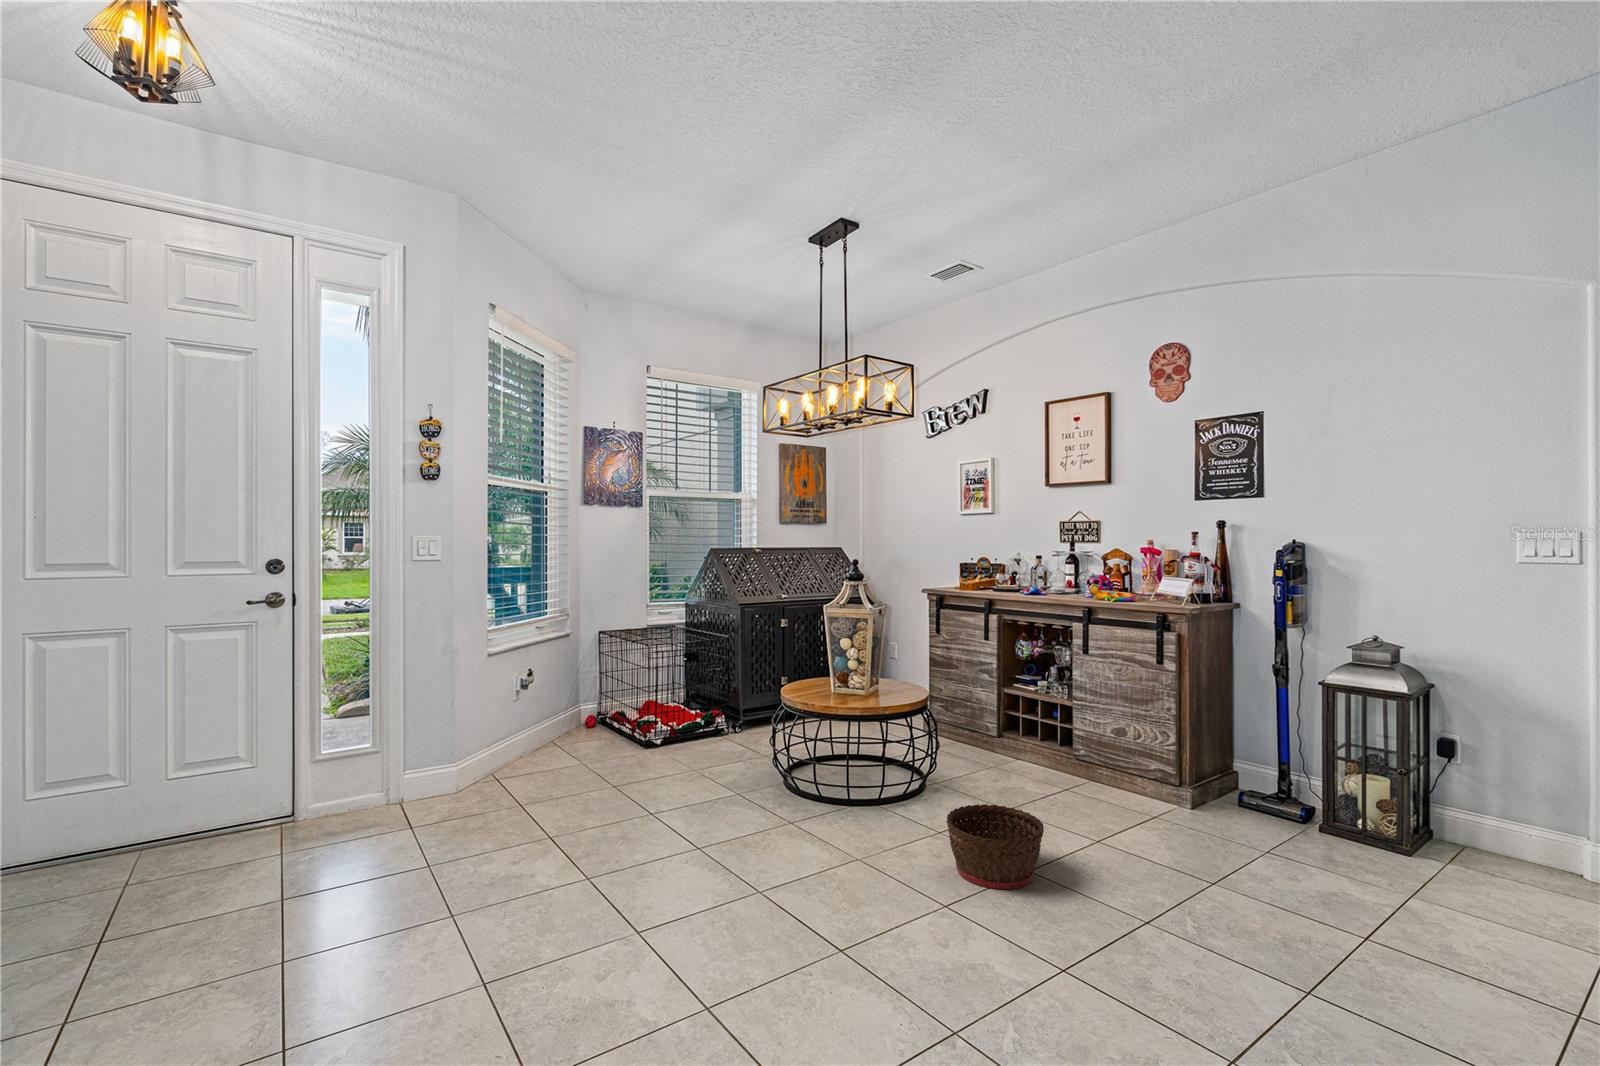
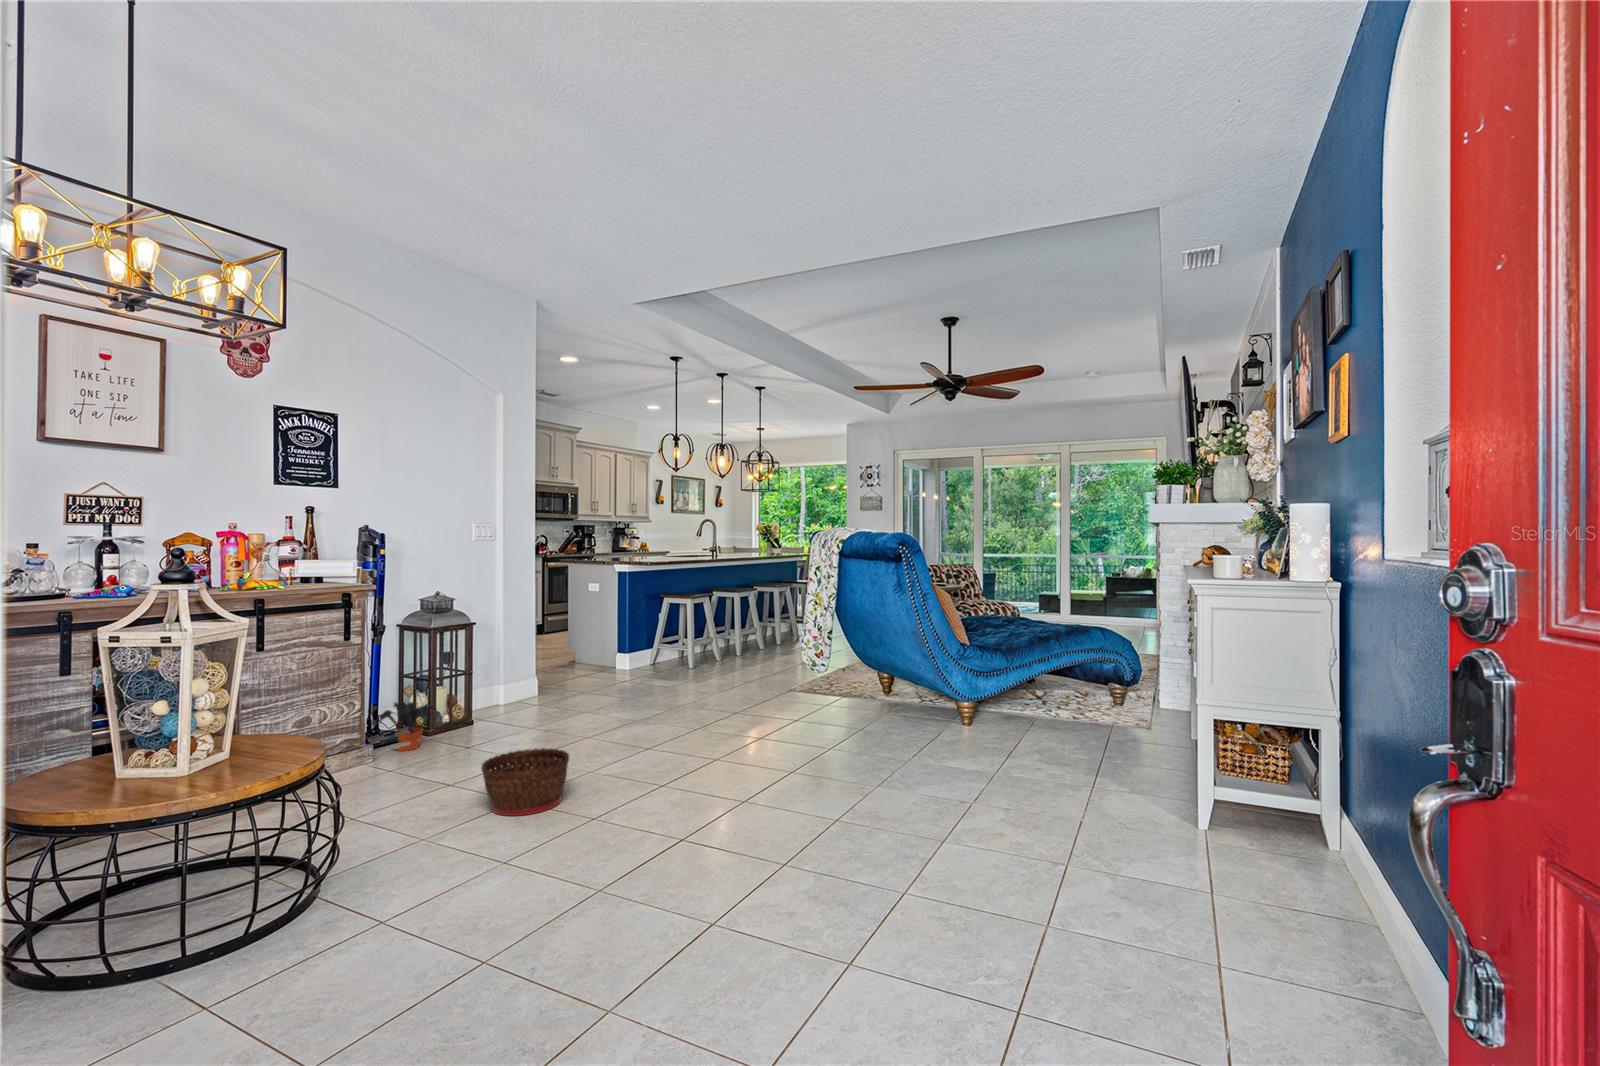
potted plant: none [1220,761,1305,825] -> present [378,702,436,751]

